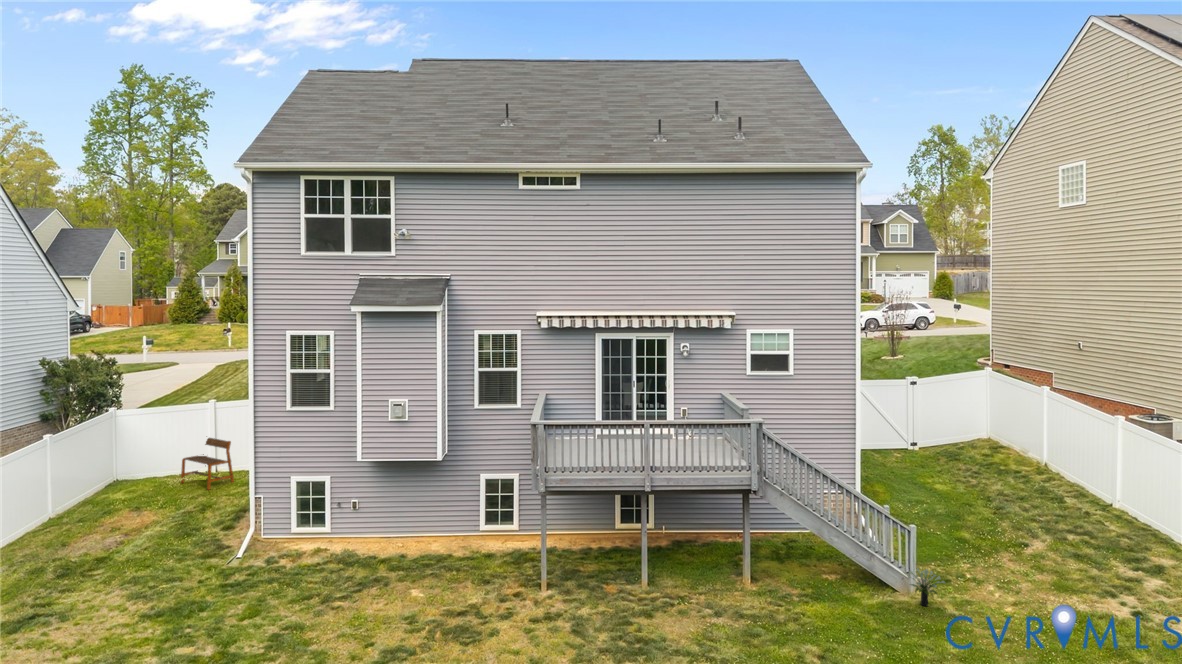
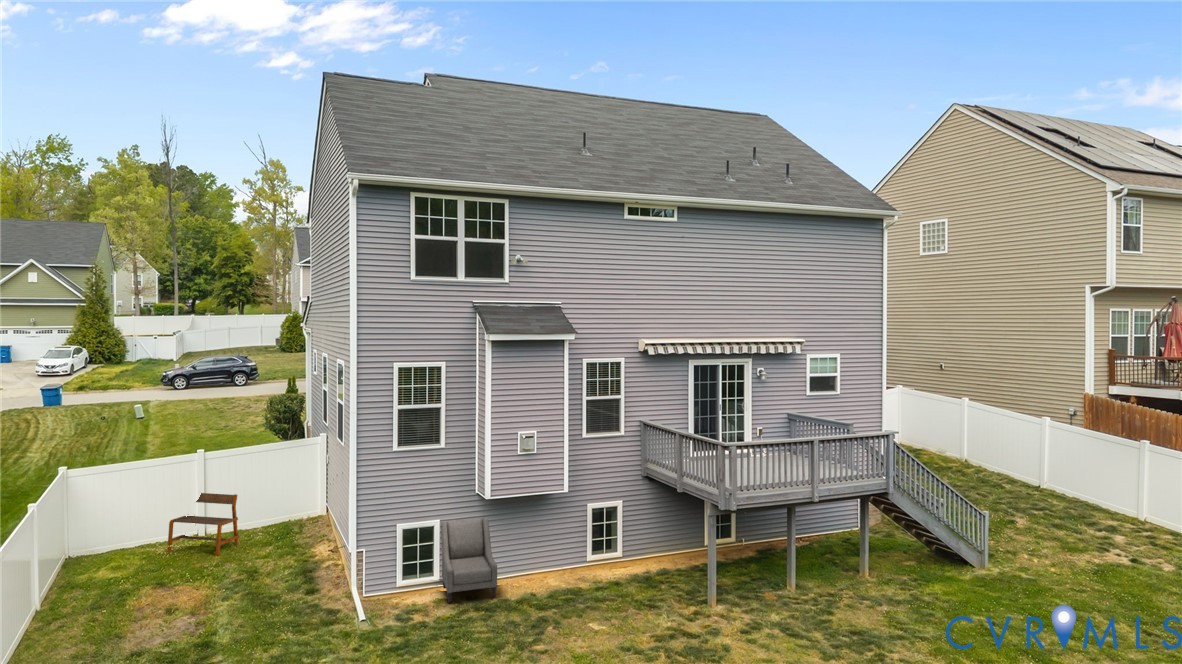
chair: none [312,479,375,554] -> present [441,517,497,603]
potted plant: present [908,568,945,606] -> none [981,545,1012,575]

